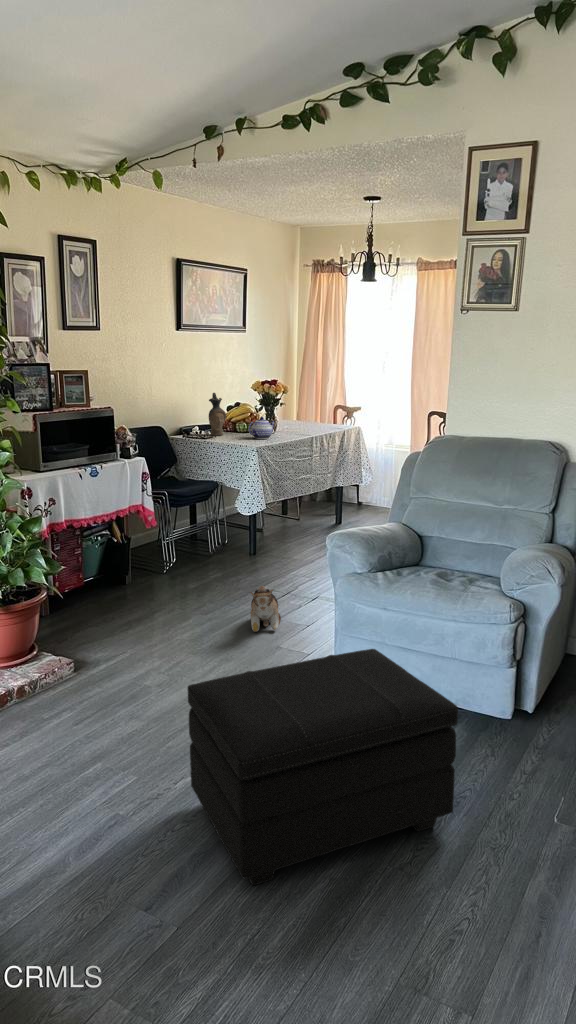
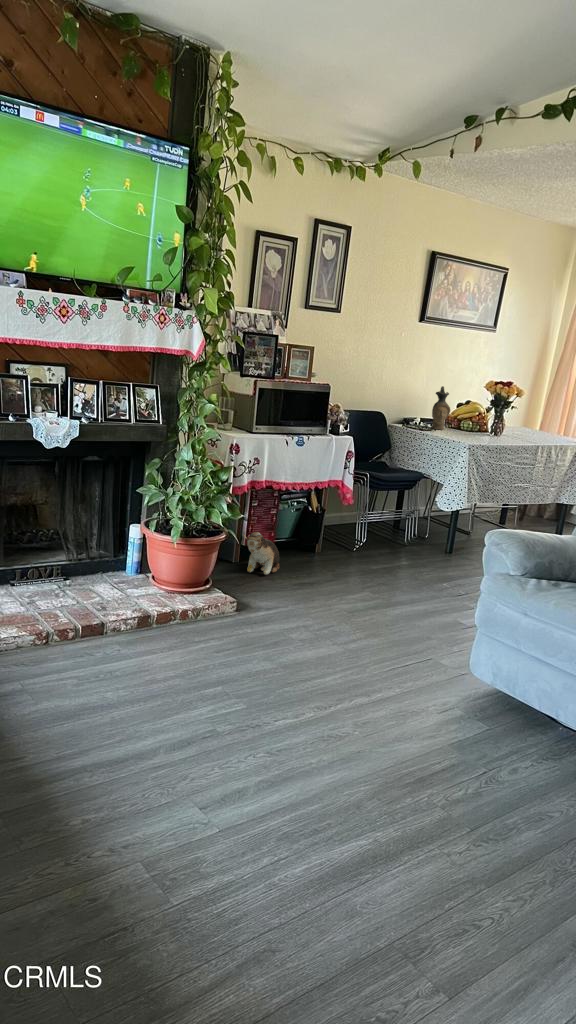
teapot: present [249,417,275,439] -> none [468,417,499,440]
plush toy: present [250,586,281,632] -> present [244,532,280,575]
footstool: present [188,649,458,885] -> none [285,633,548,837]

